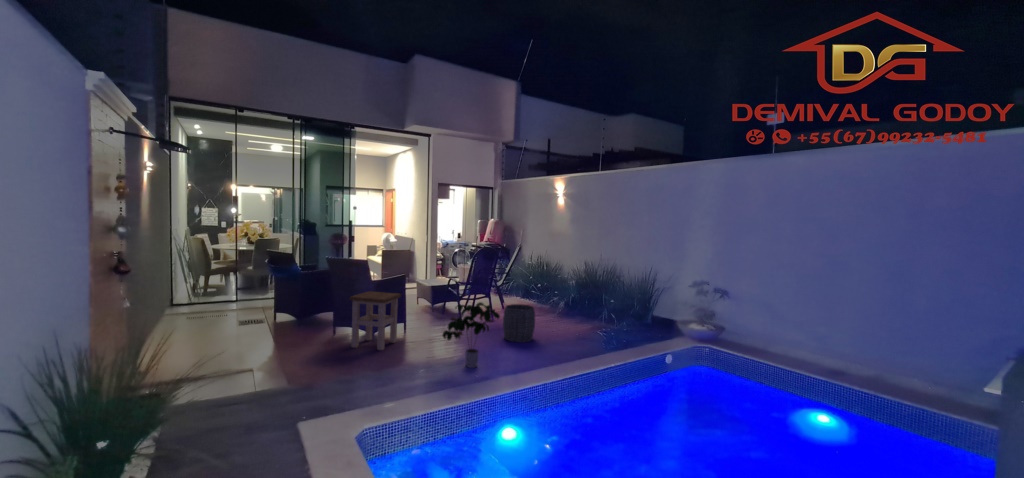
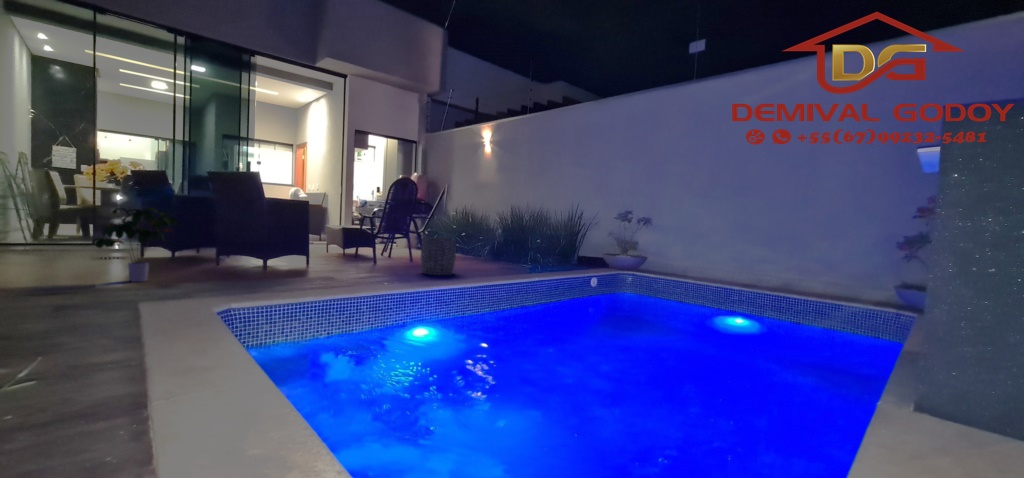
stool: present [350,291,401,350] -> none [240,217,303,278]
potted plant: present [443,302,500,368] -> present [93,208,180,282]

